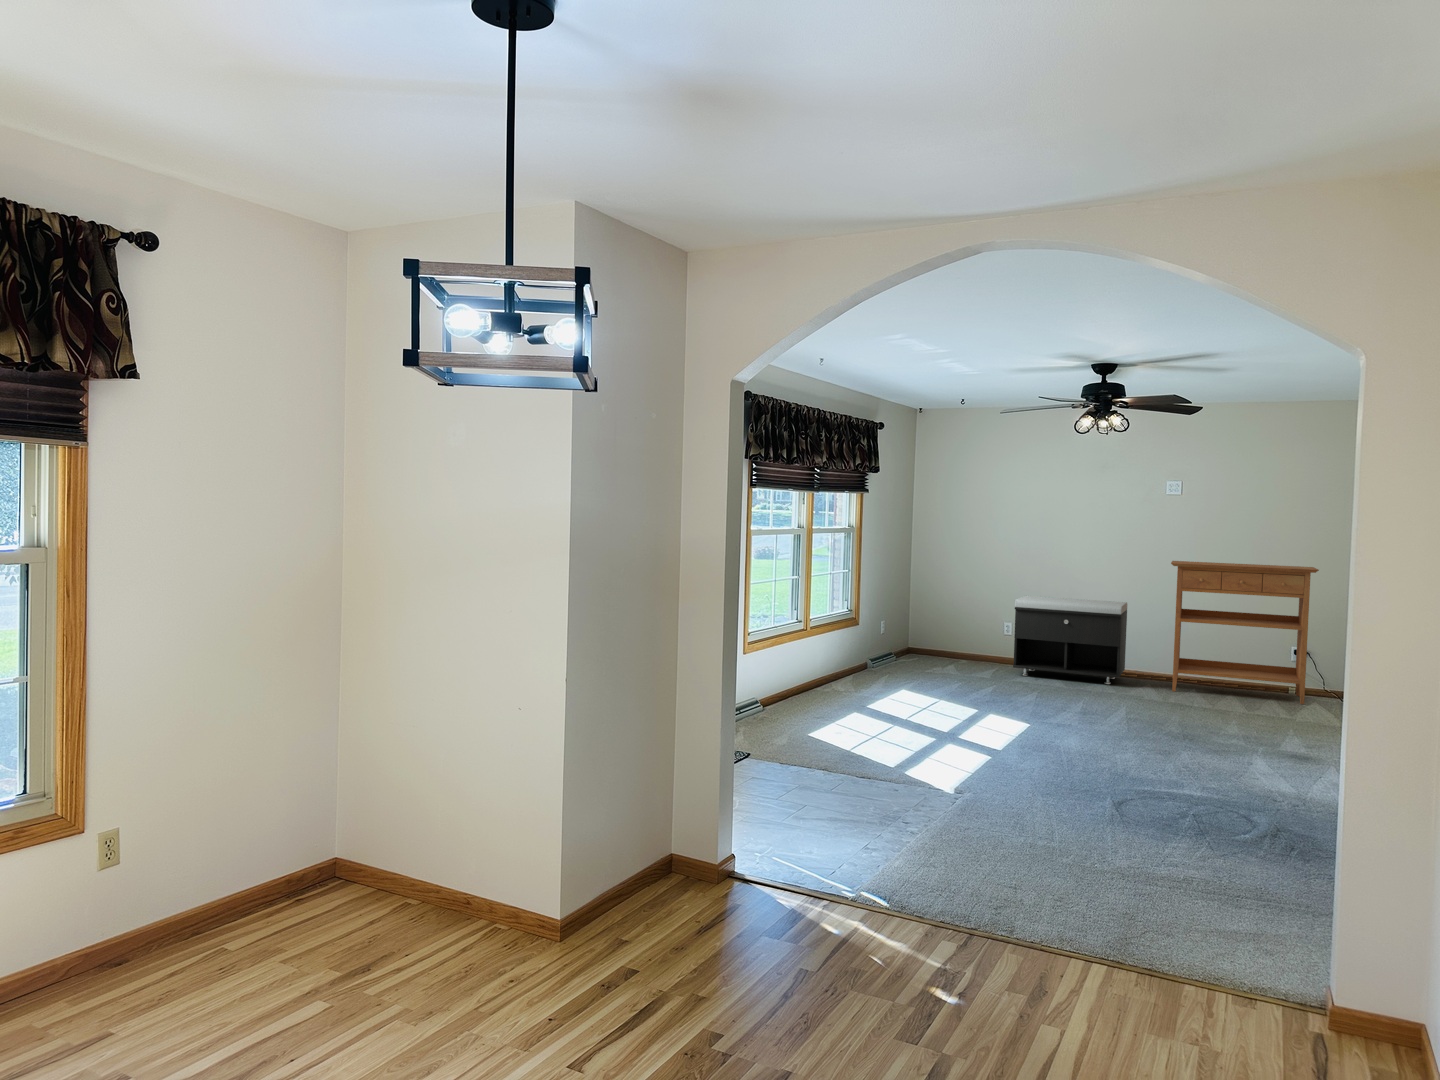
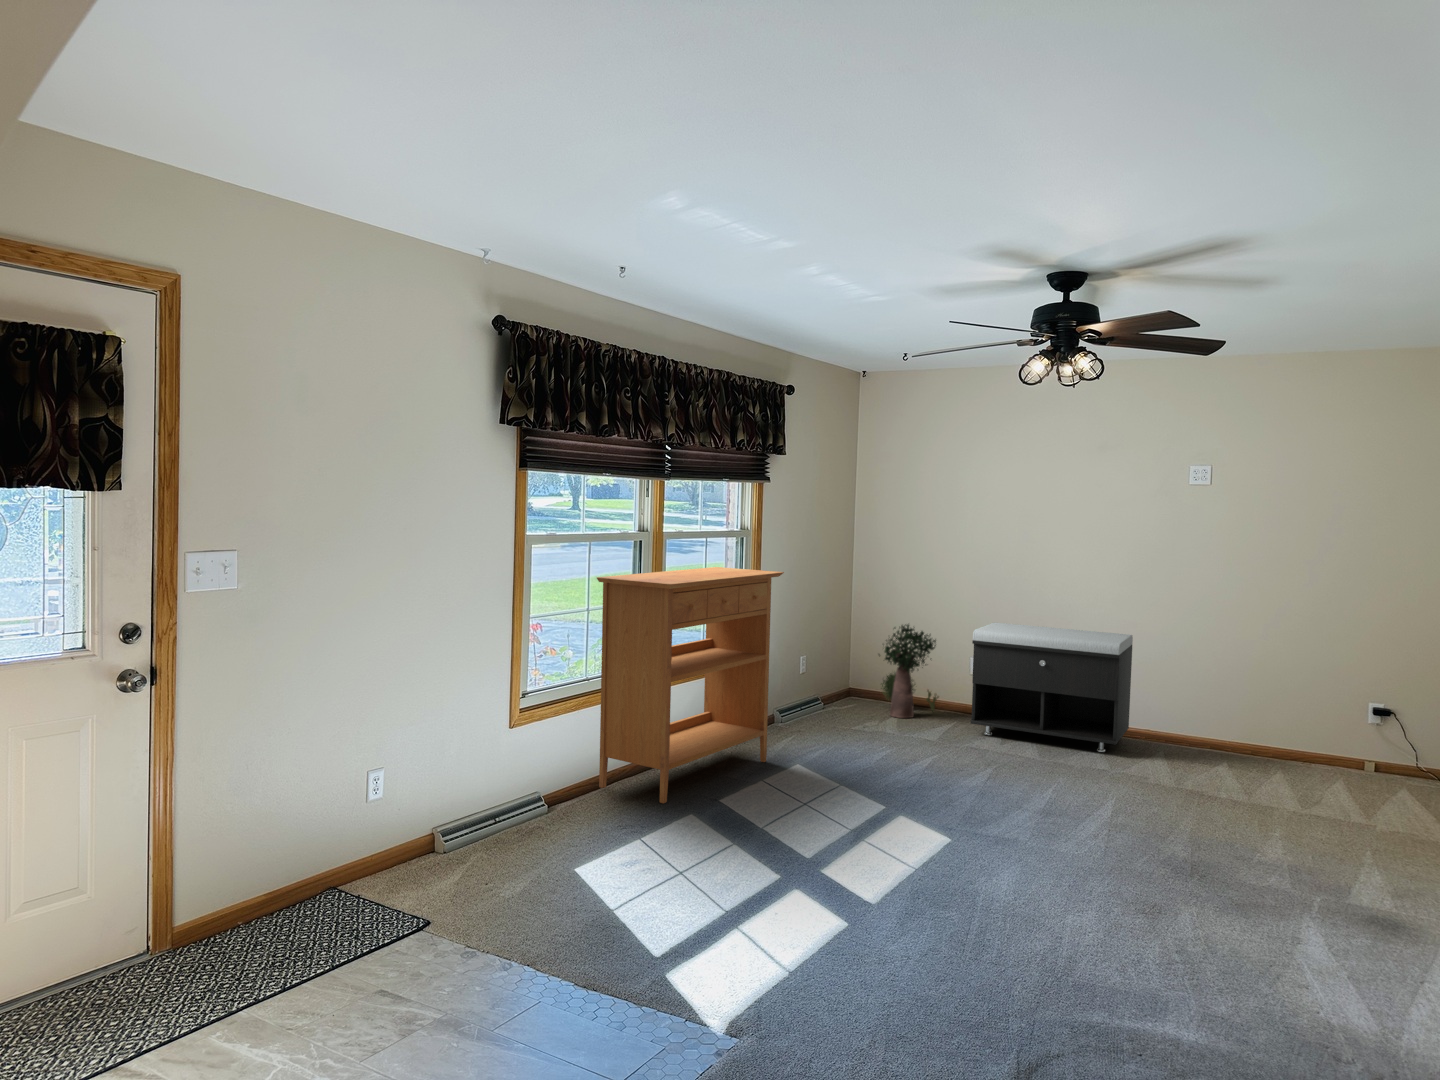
console table: present [1171,561,1319,704] -> present [597,567,784,803]
potted plant: none [939,597,984,667] -> present [881,624,939,718]

